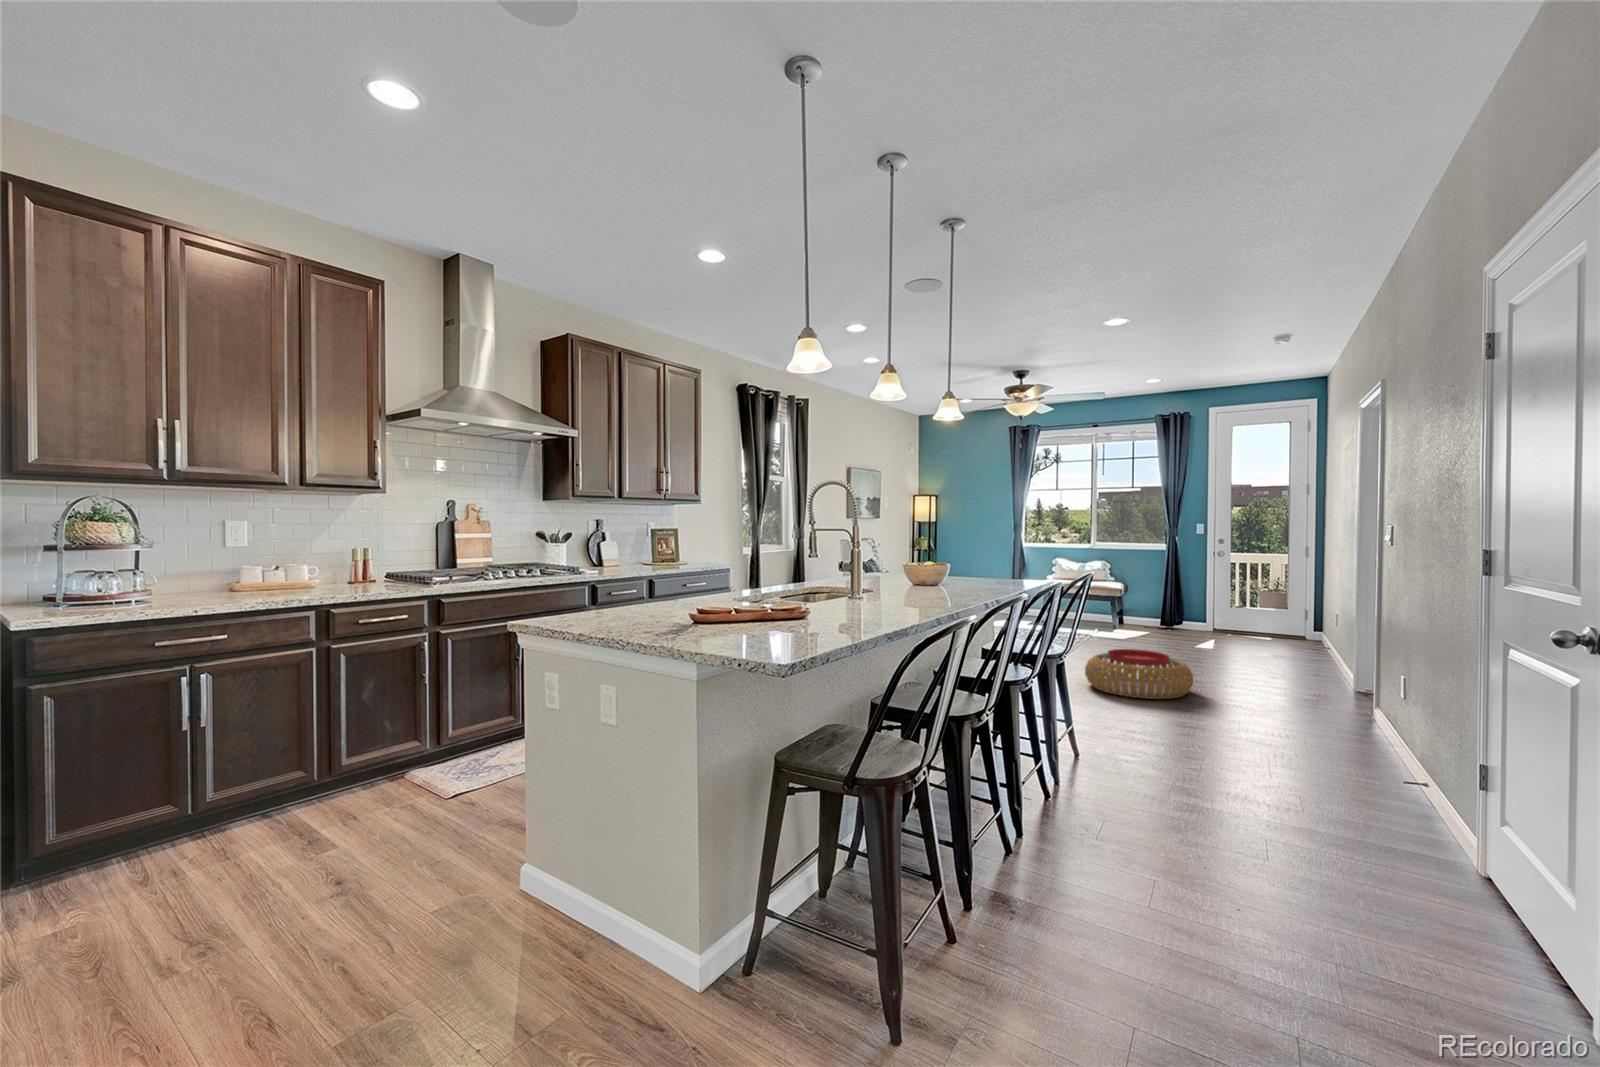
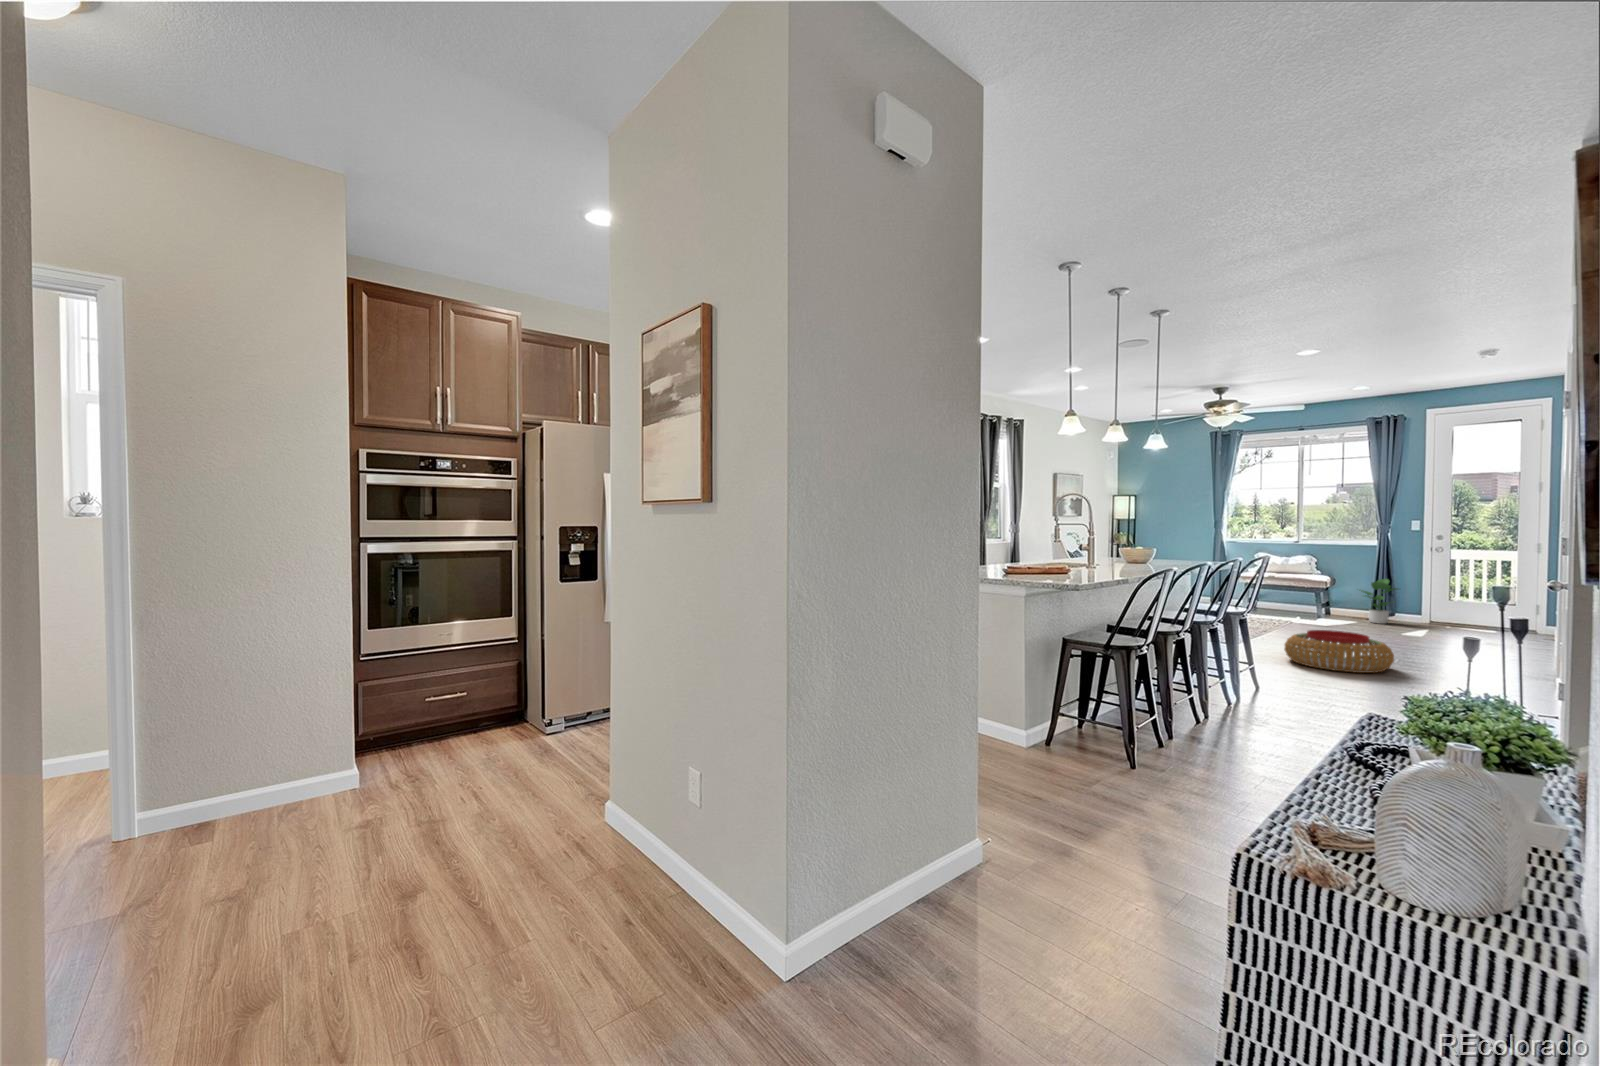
potted plant: none [1147,585,1189,633] -> present [1361,579,1397,624]

